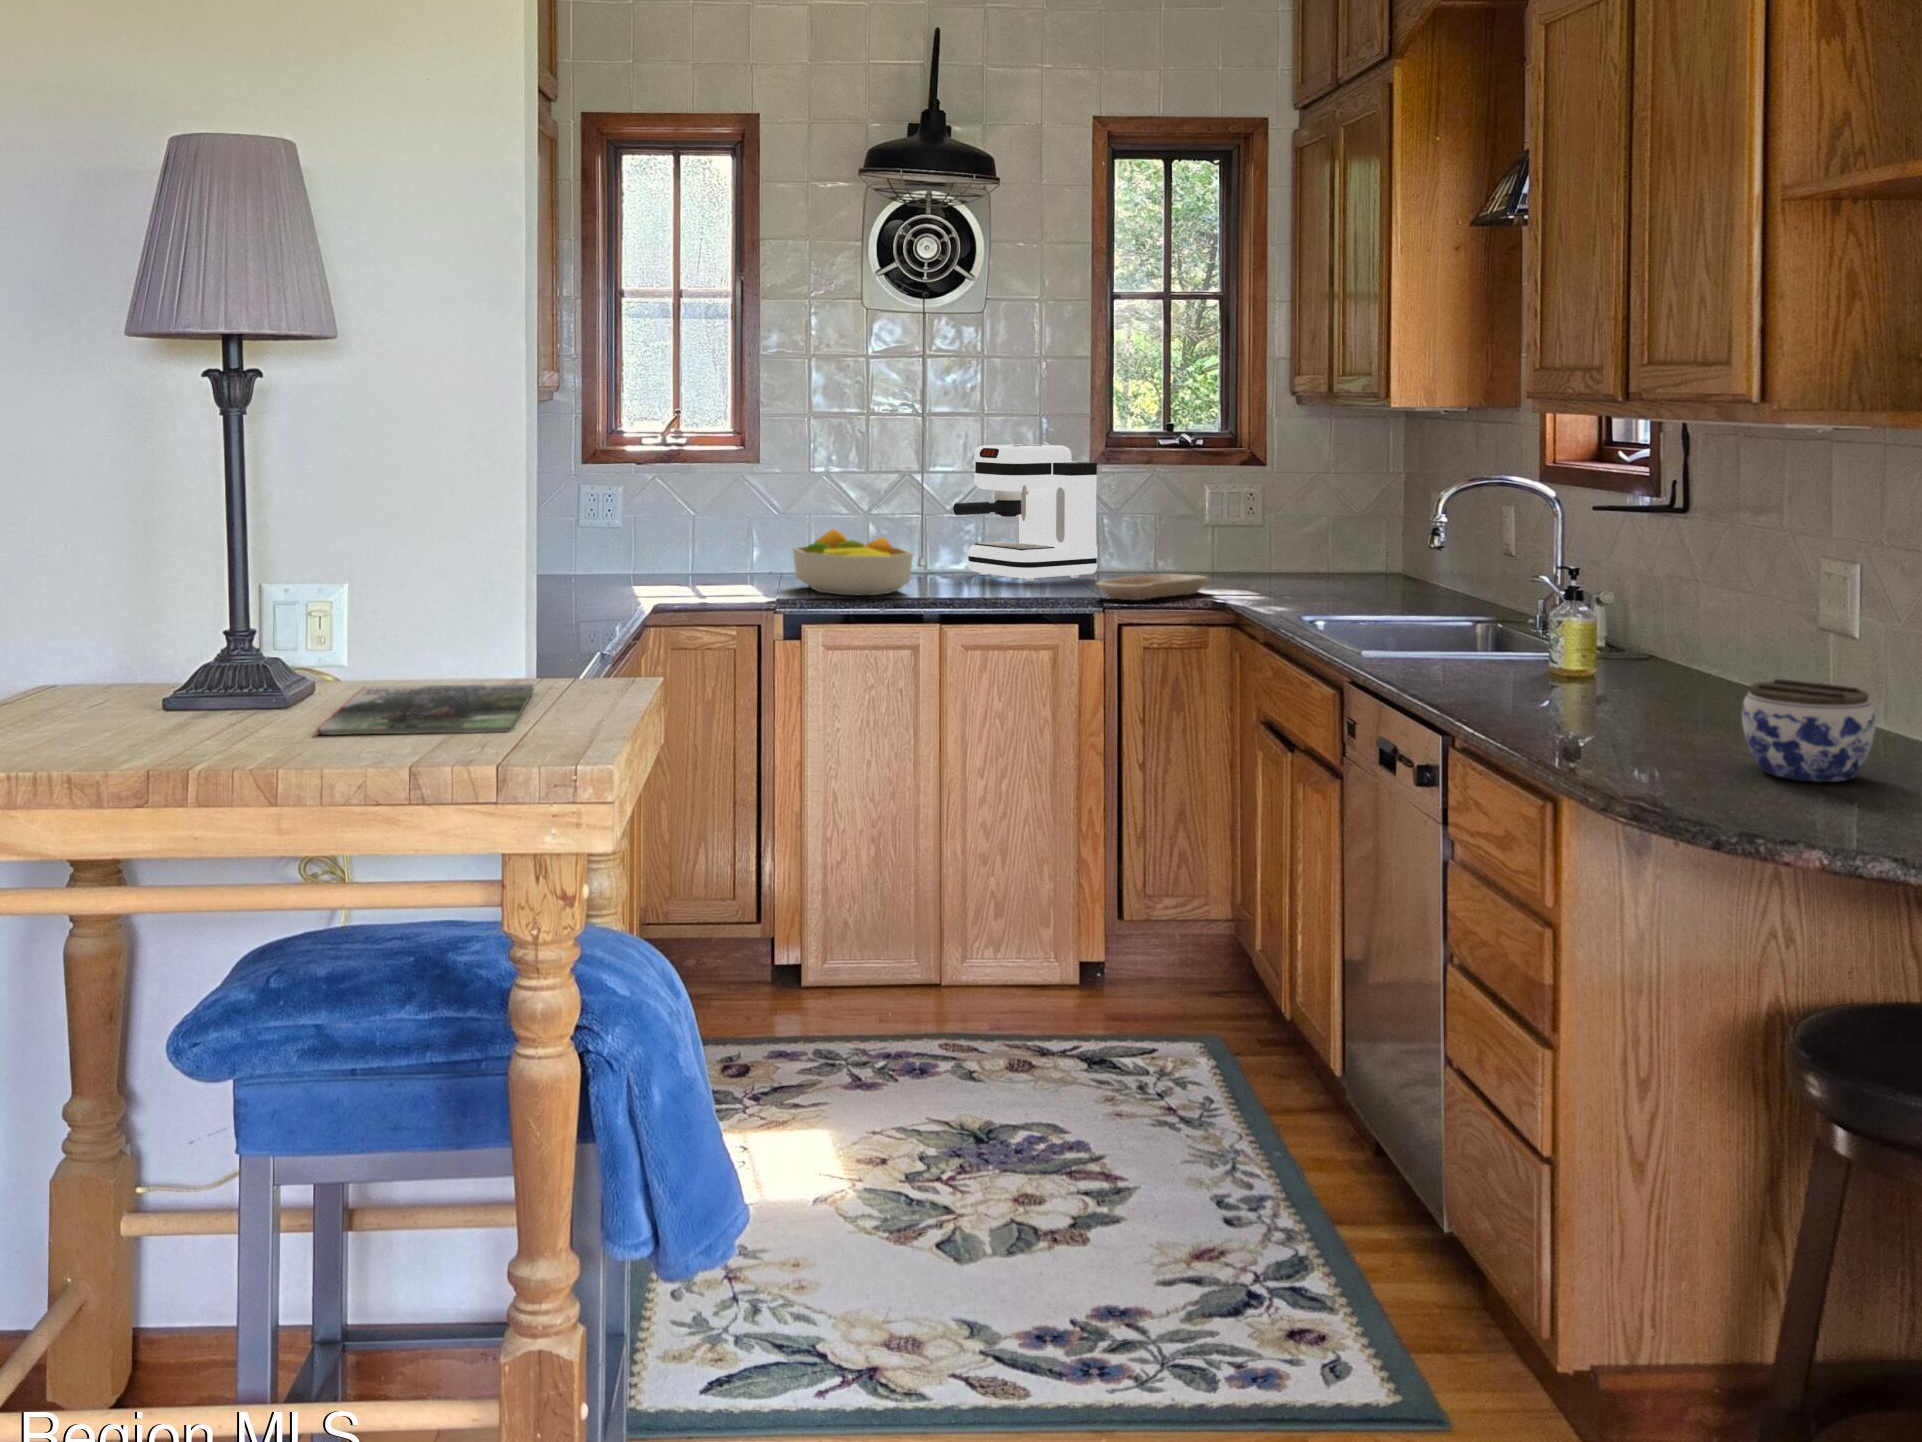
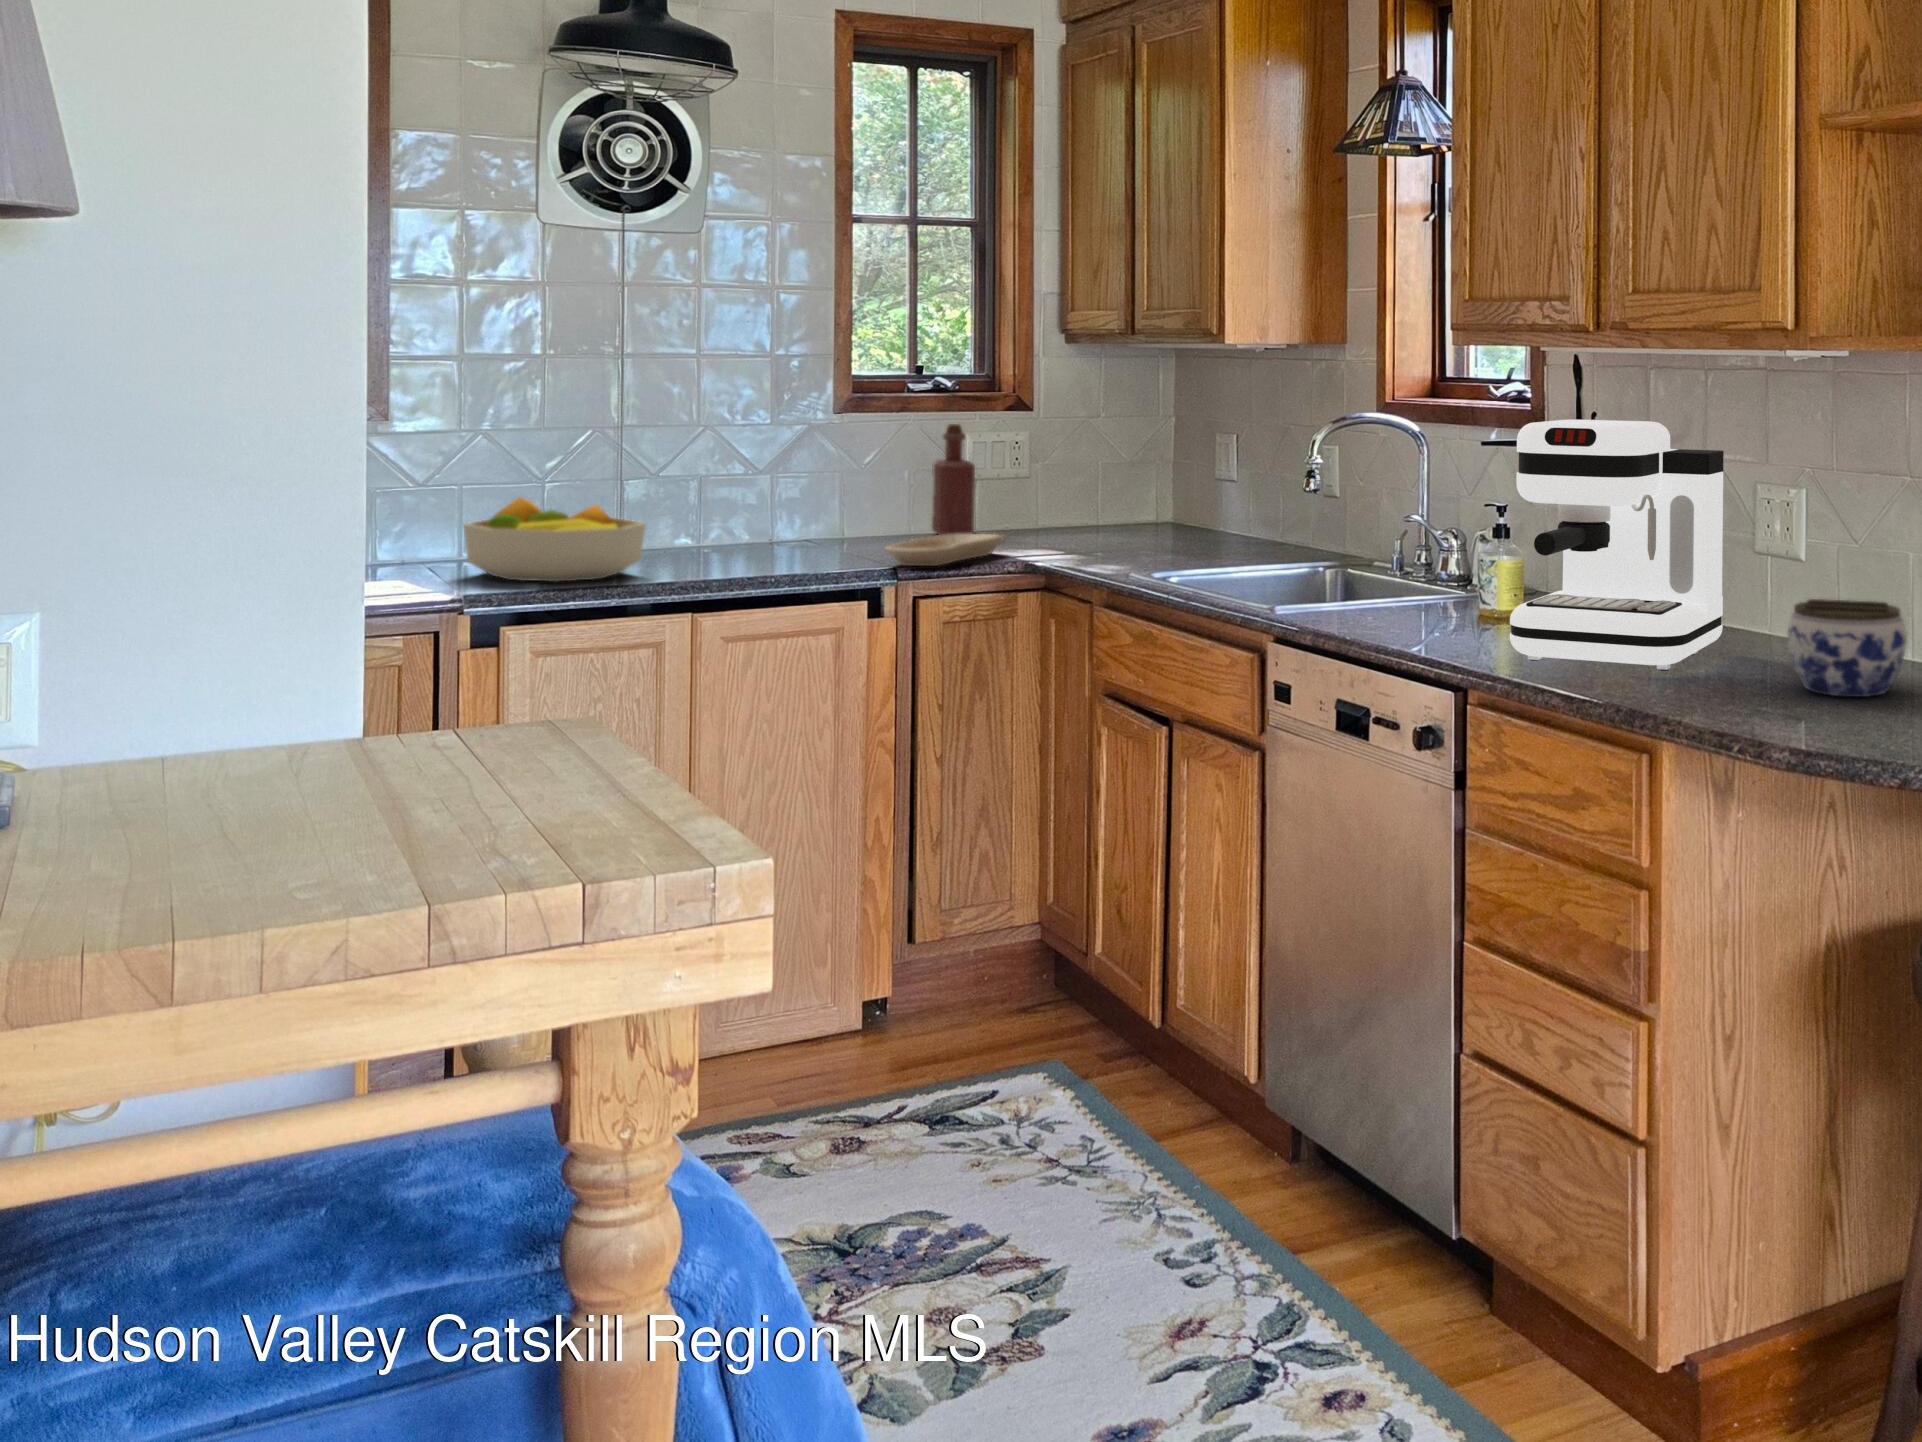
coffee maker: present [953,444,1097,581] -> present [1510,420,1724,670]
bottle: none [1176,477,1208,577] -> present [932,424,975,535]
magazine: present [317,684,534,735] -> none [99,743,517,881]

